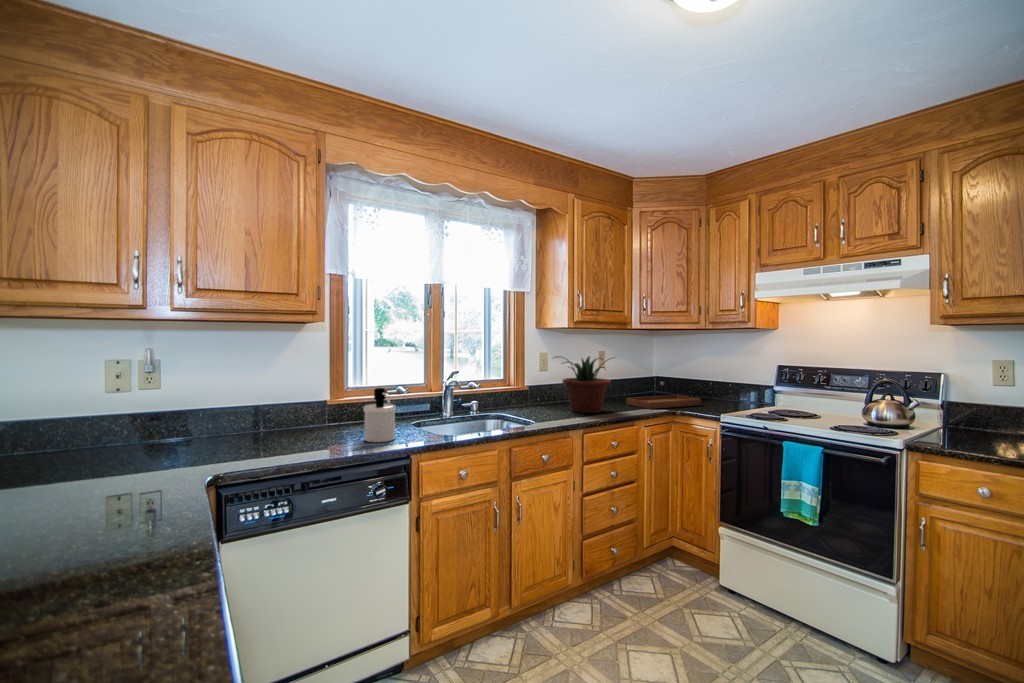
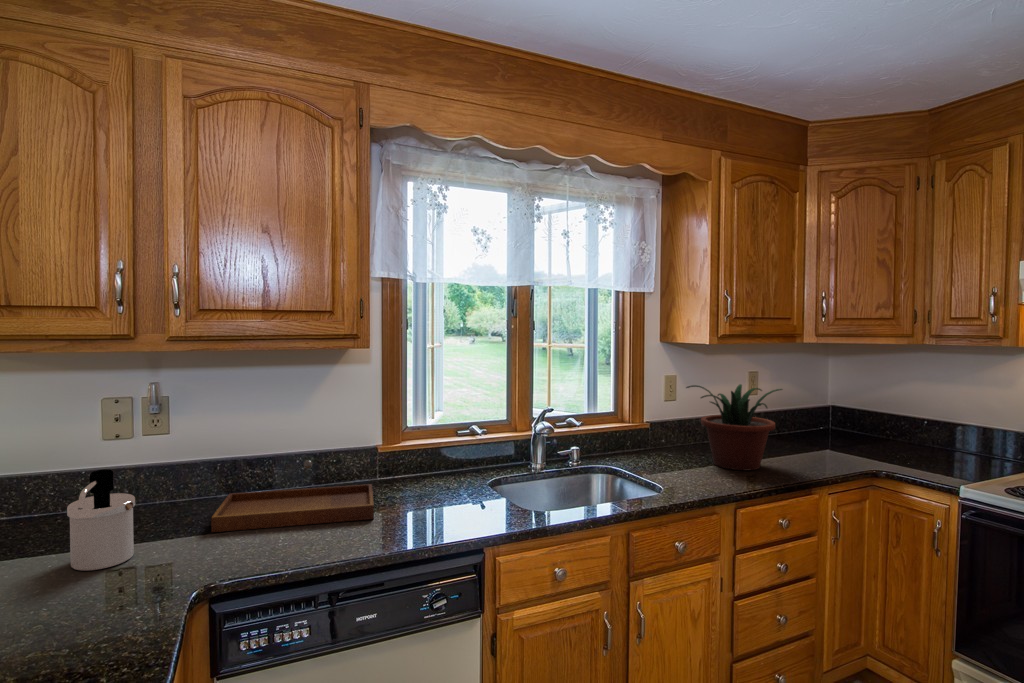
tray: present [626,382,701,409] -> present [211,460,374,532]
soap dispenser: present [363,388,396,442] -> present [67,469,135,571]

